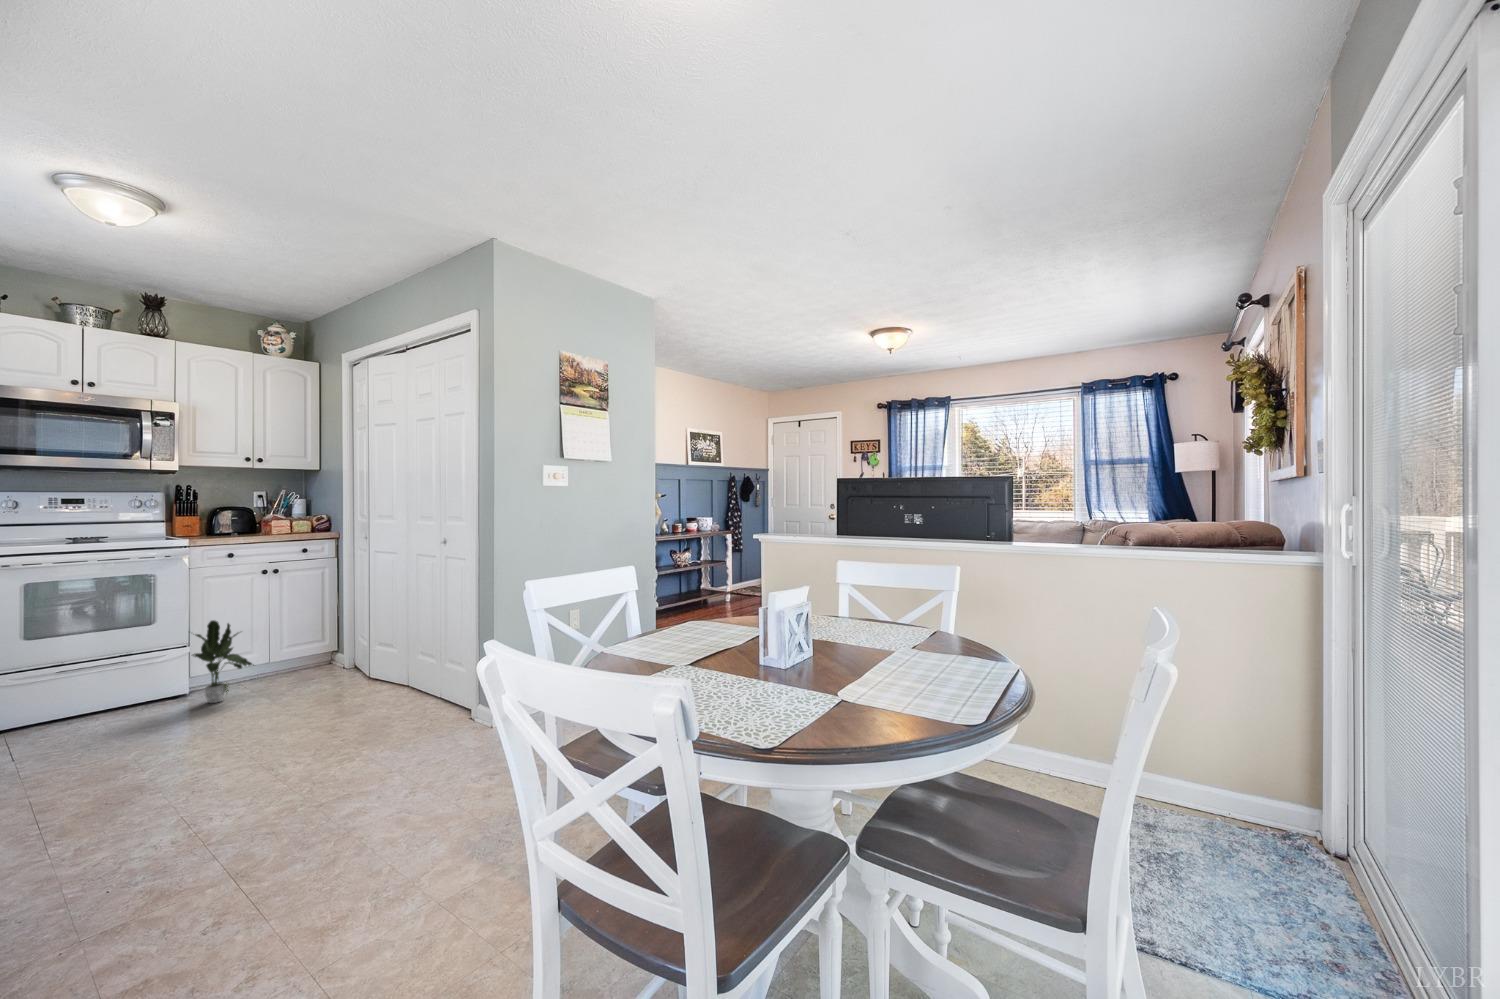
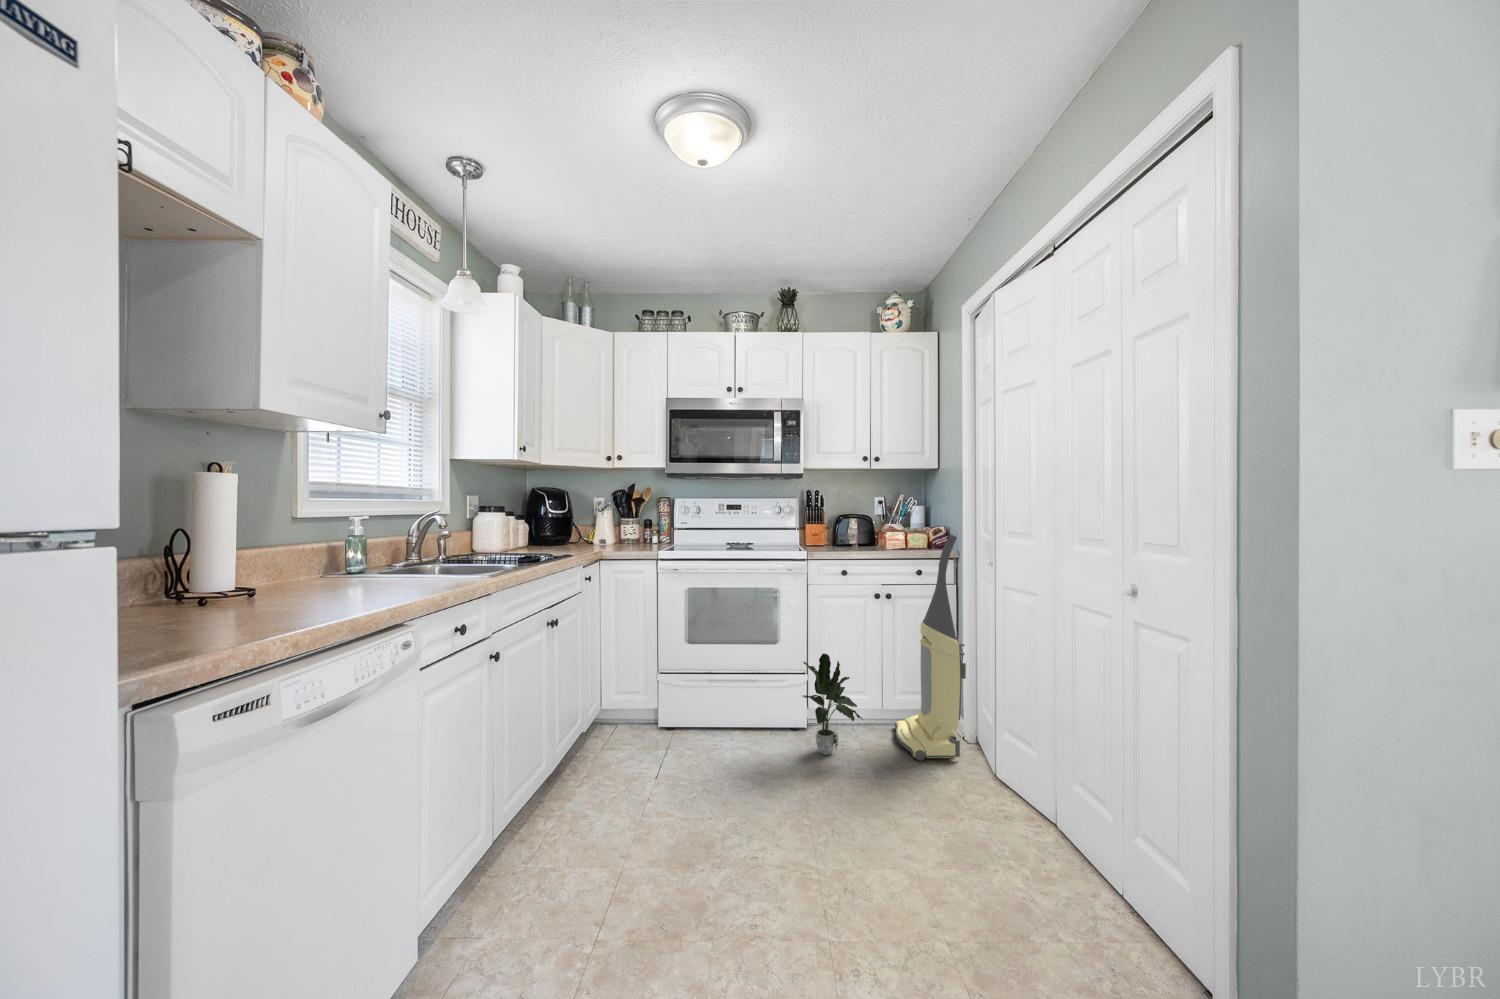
vacuum cleaner: none [282,518,345,686] -> present [895,534,966,761]

